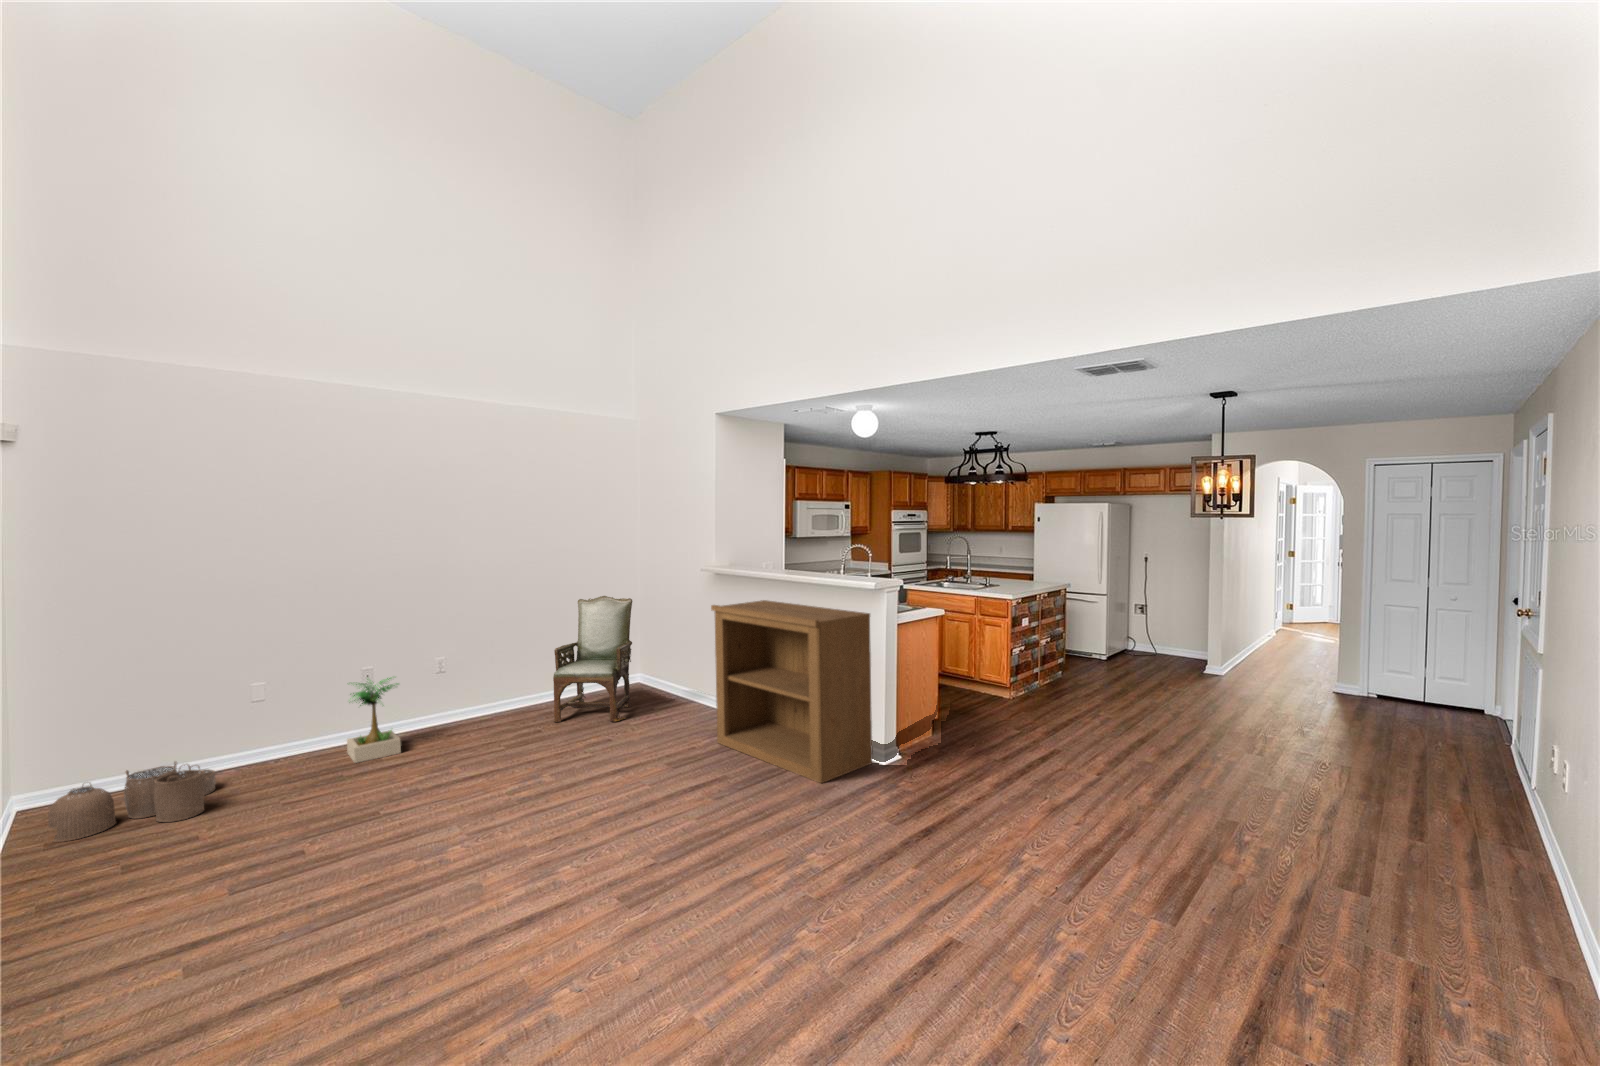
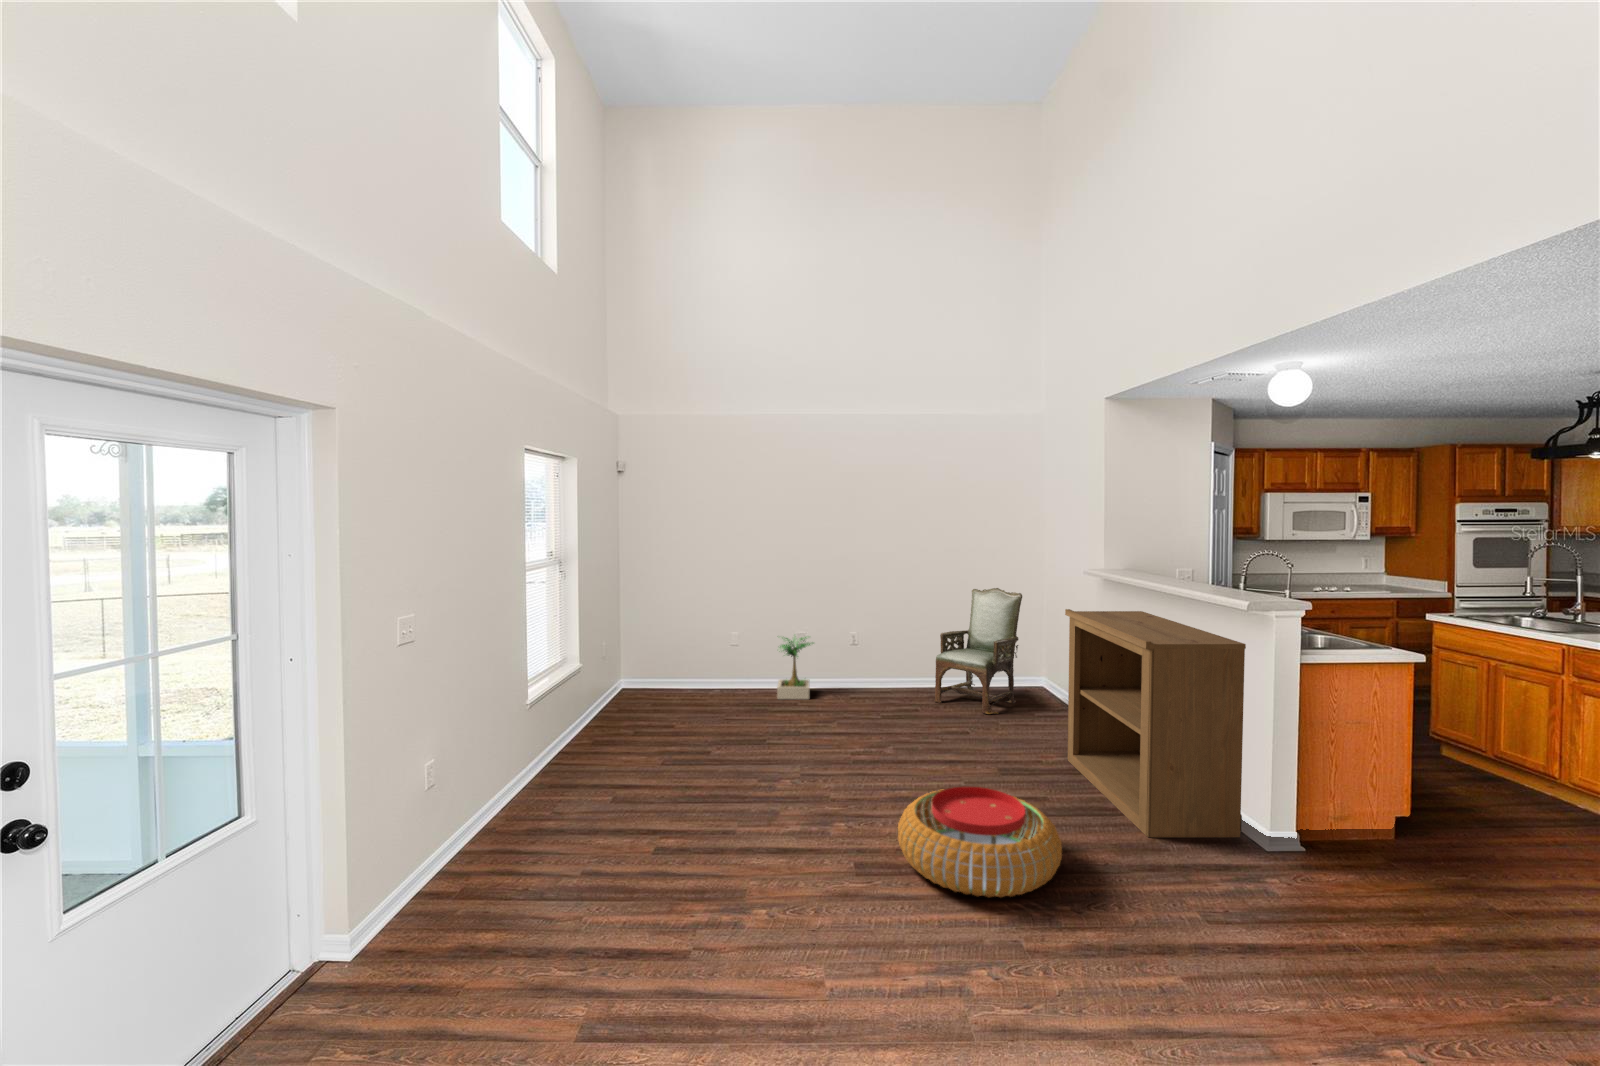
woven basket: present [48,762,216,842] -> none [611,671,697,711]
pouf: none [643,778,797,883] -> present [898,787,1062,897]

